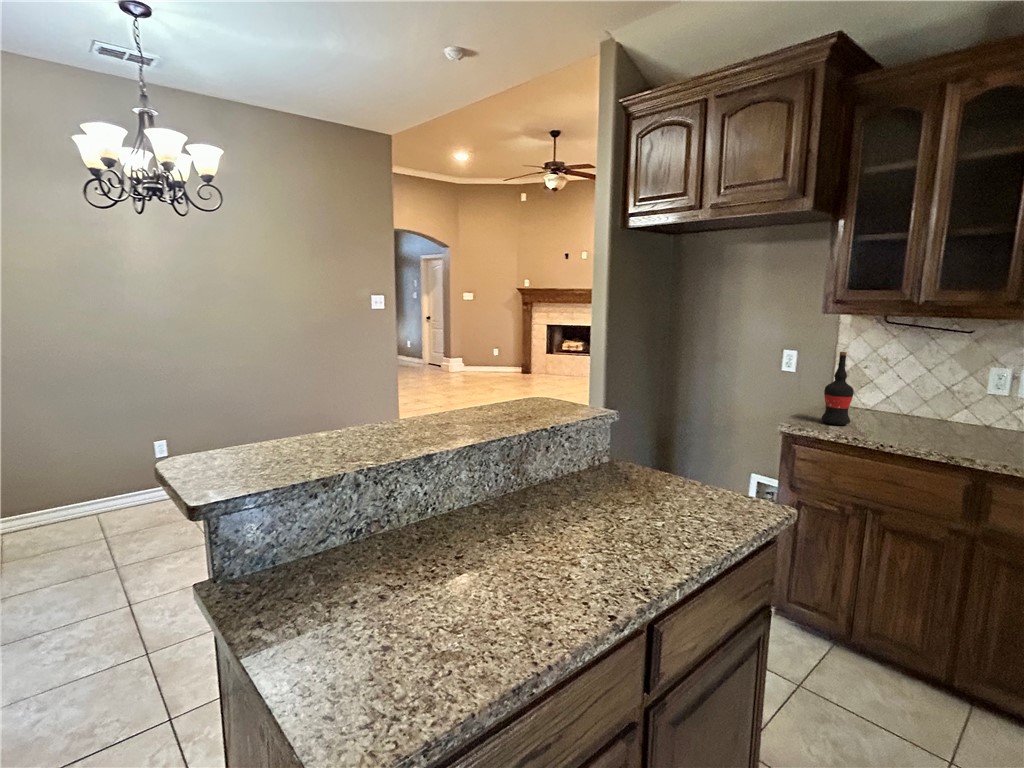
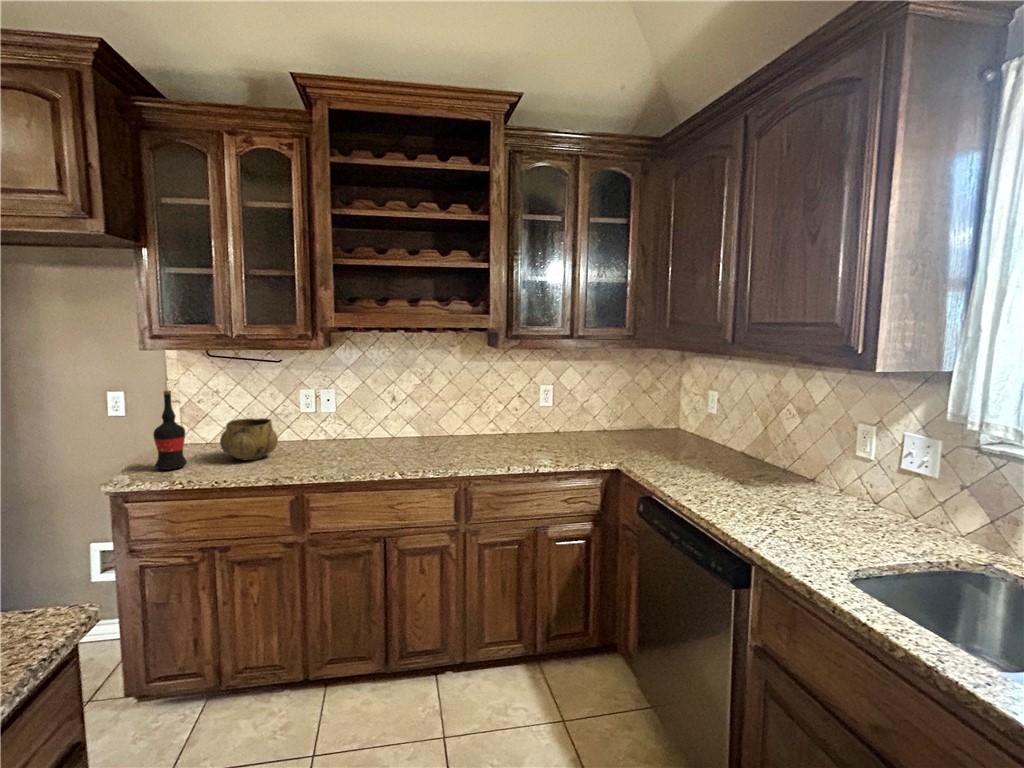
decorative bowl: none [886,389,955,433] -> present [220,418,278,460]

